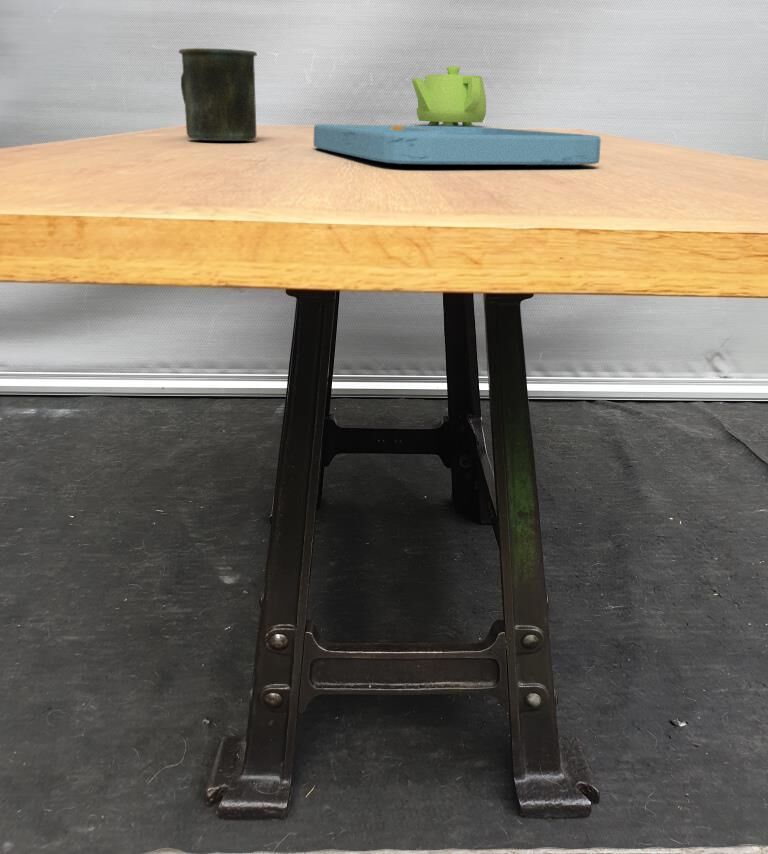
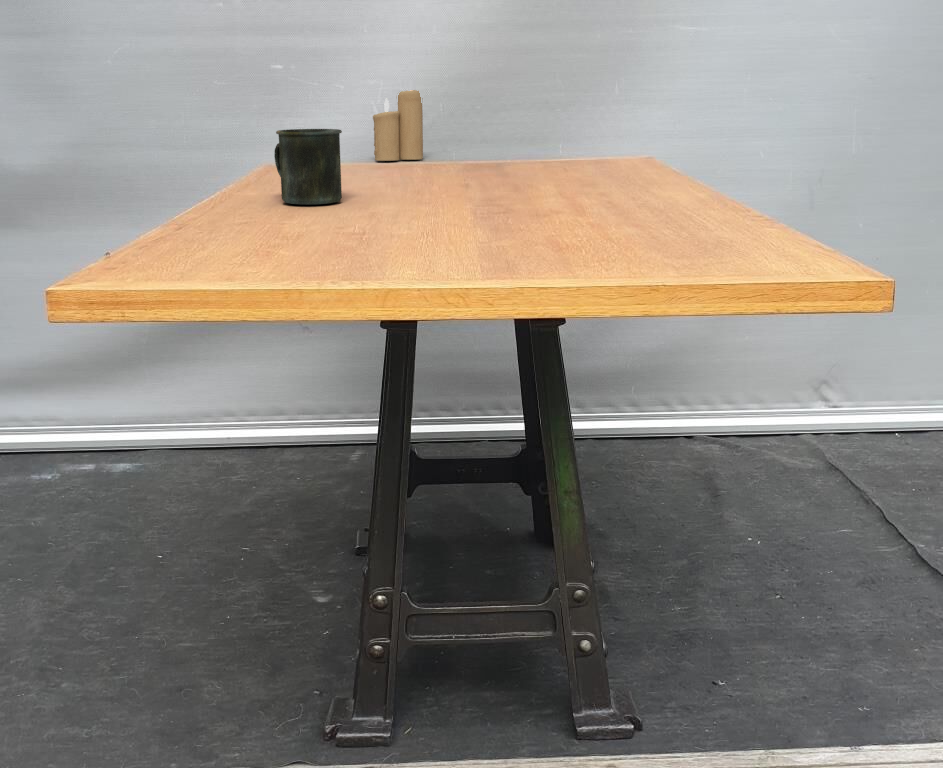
candle: none [304,41,355,123] -> present [373,90,423,161]
teapot: present [412,66,486,126] -> none [481,101,558,159]
tray: present [313,124,601,165] -> none [393,186,614,235]

